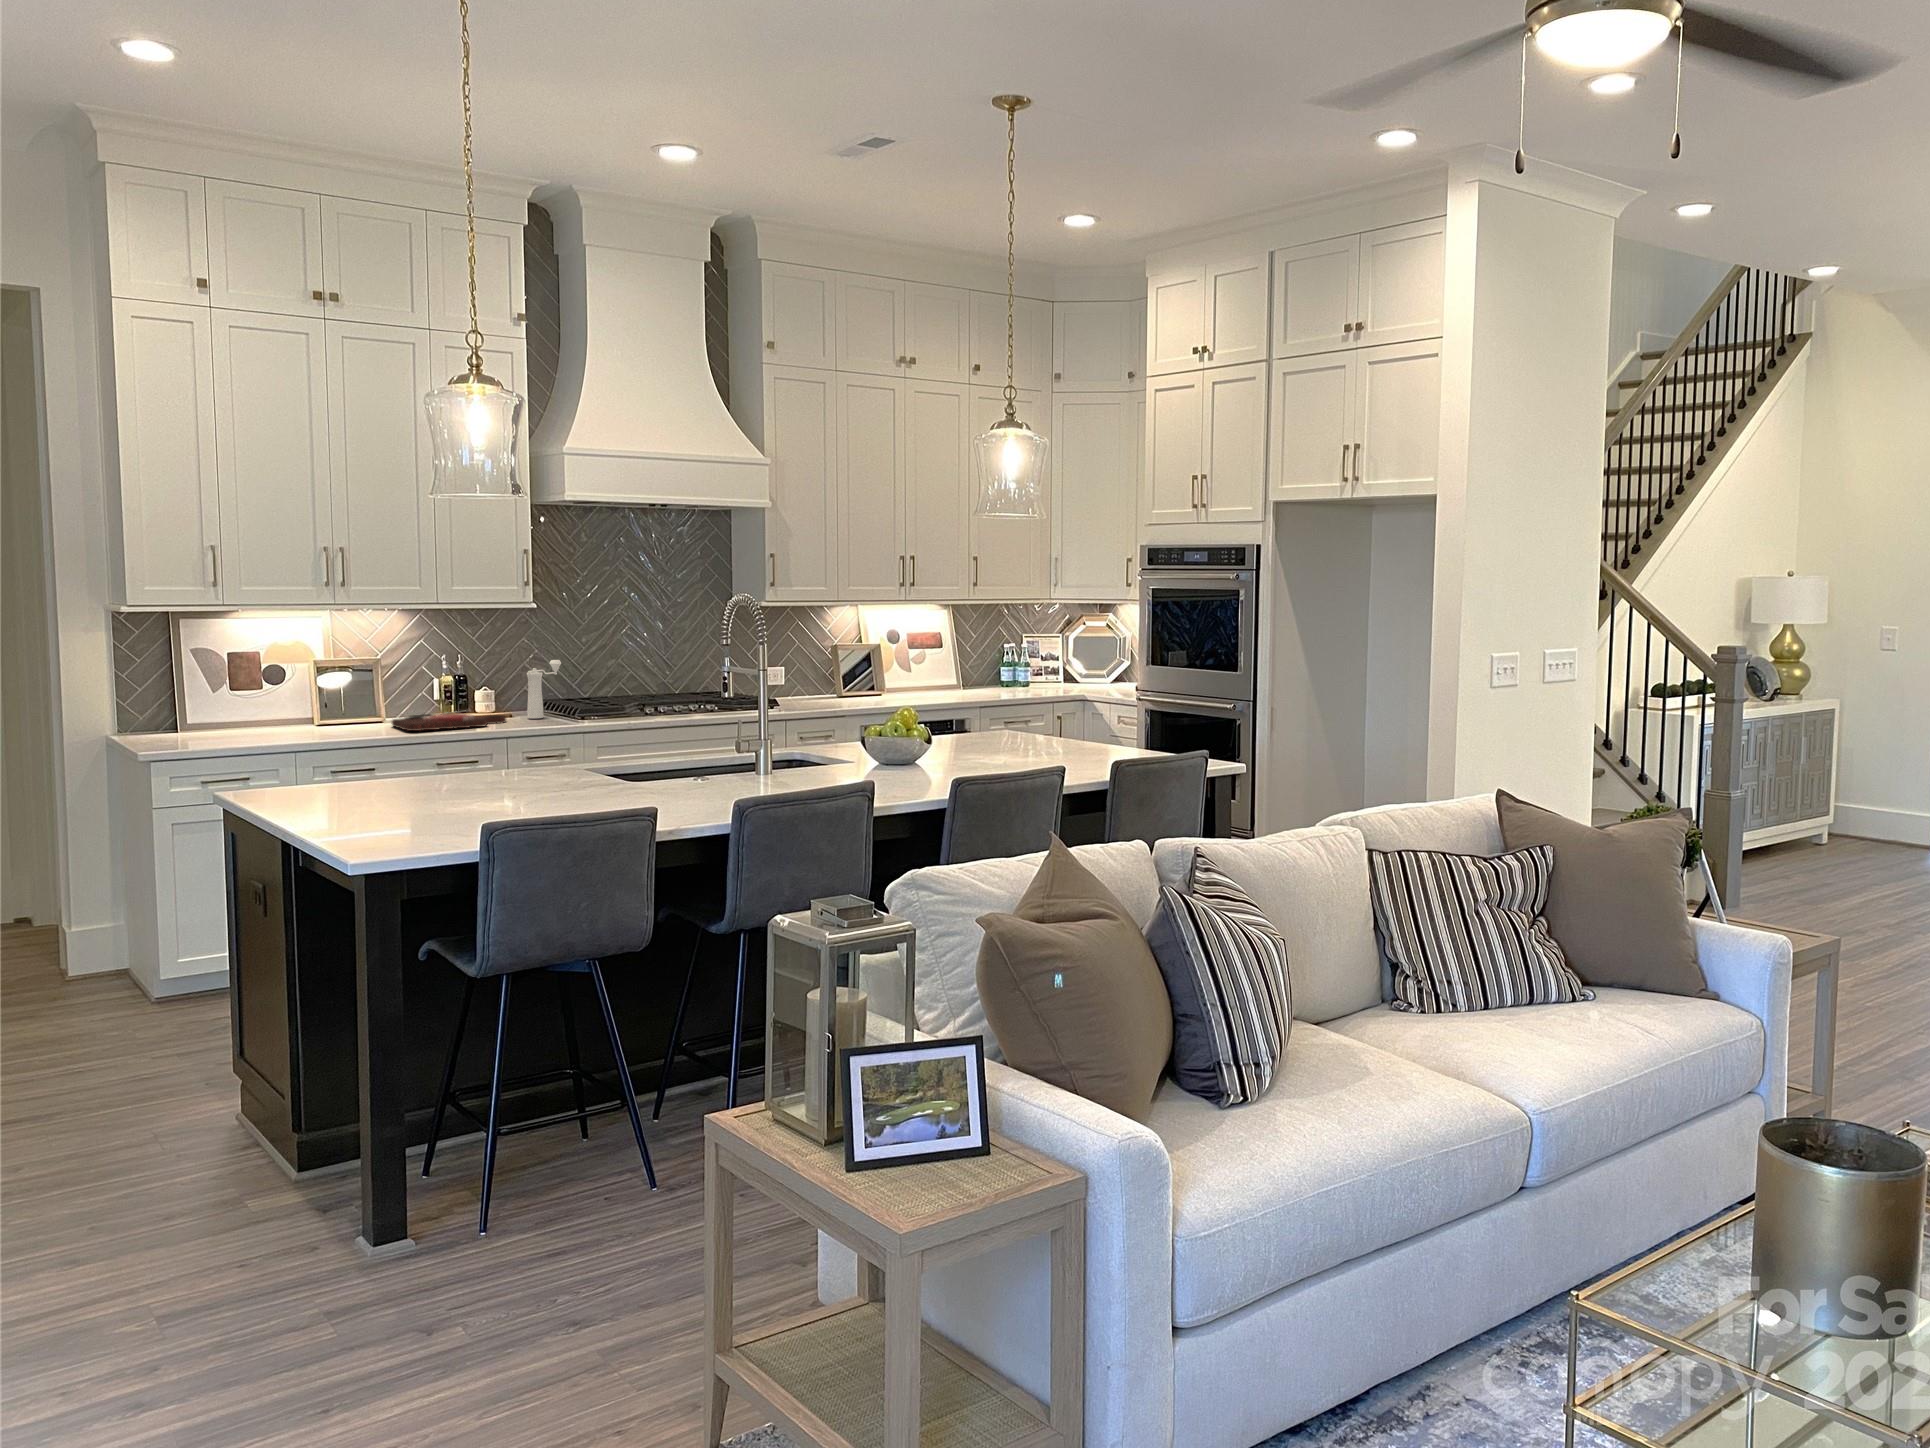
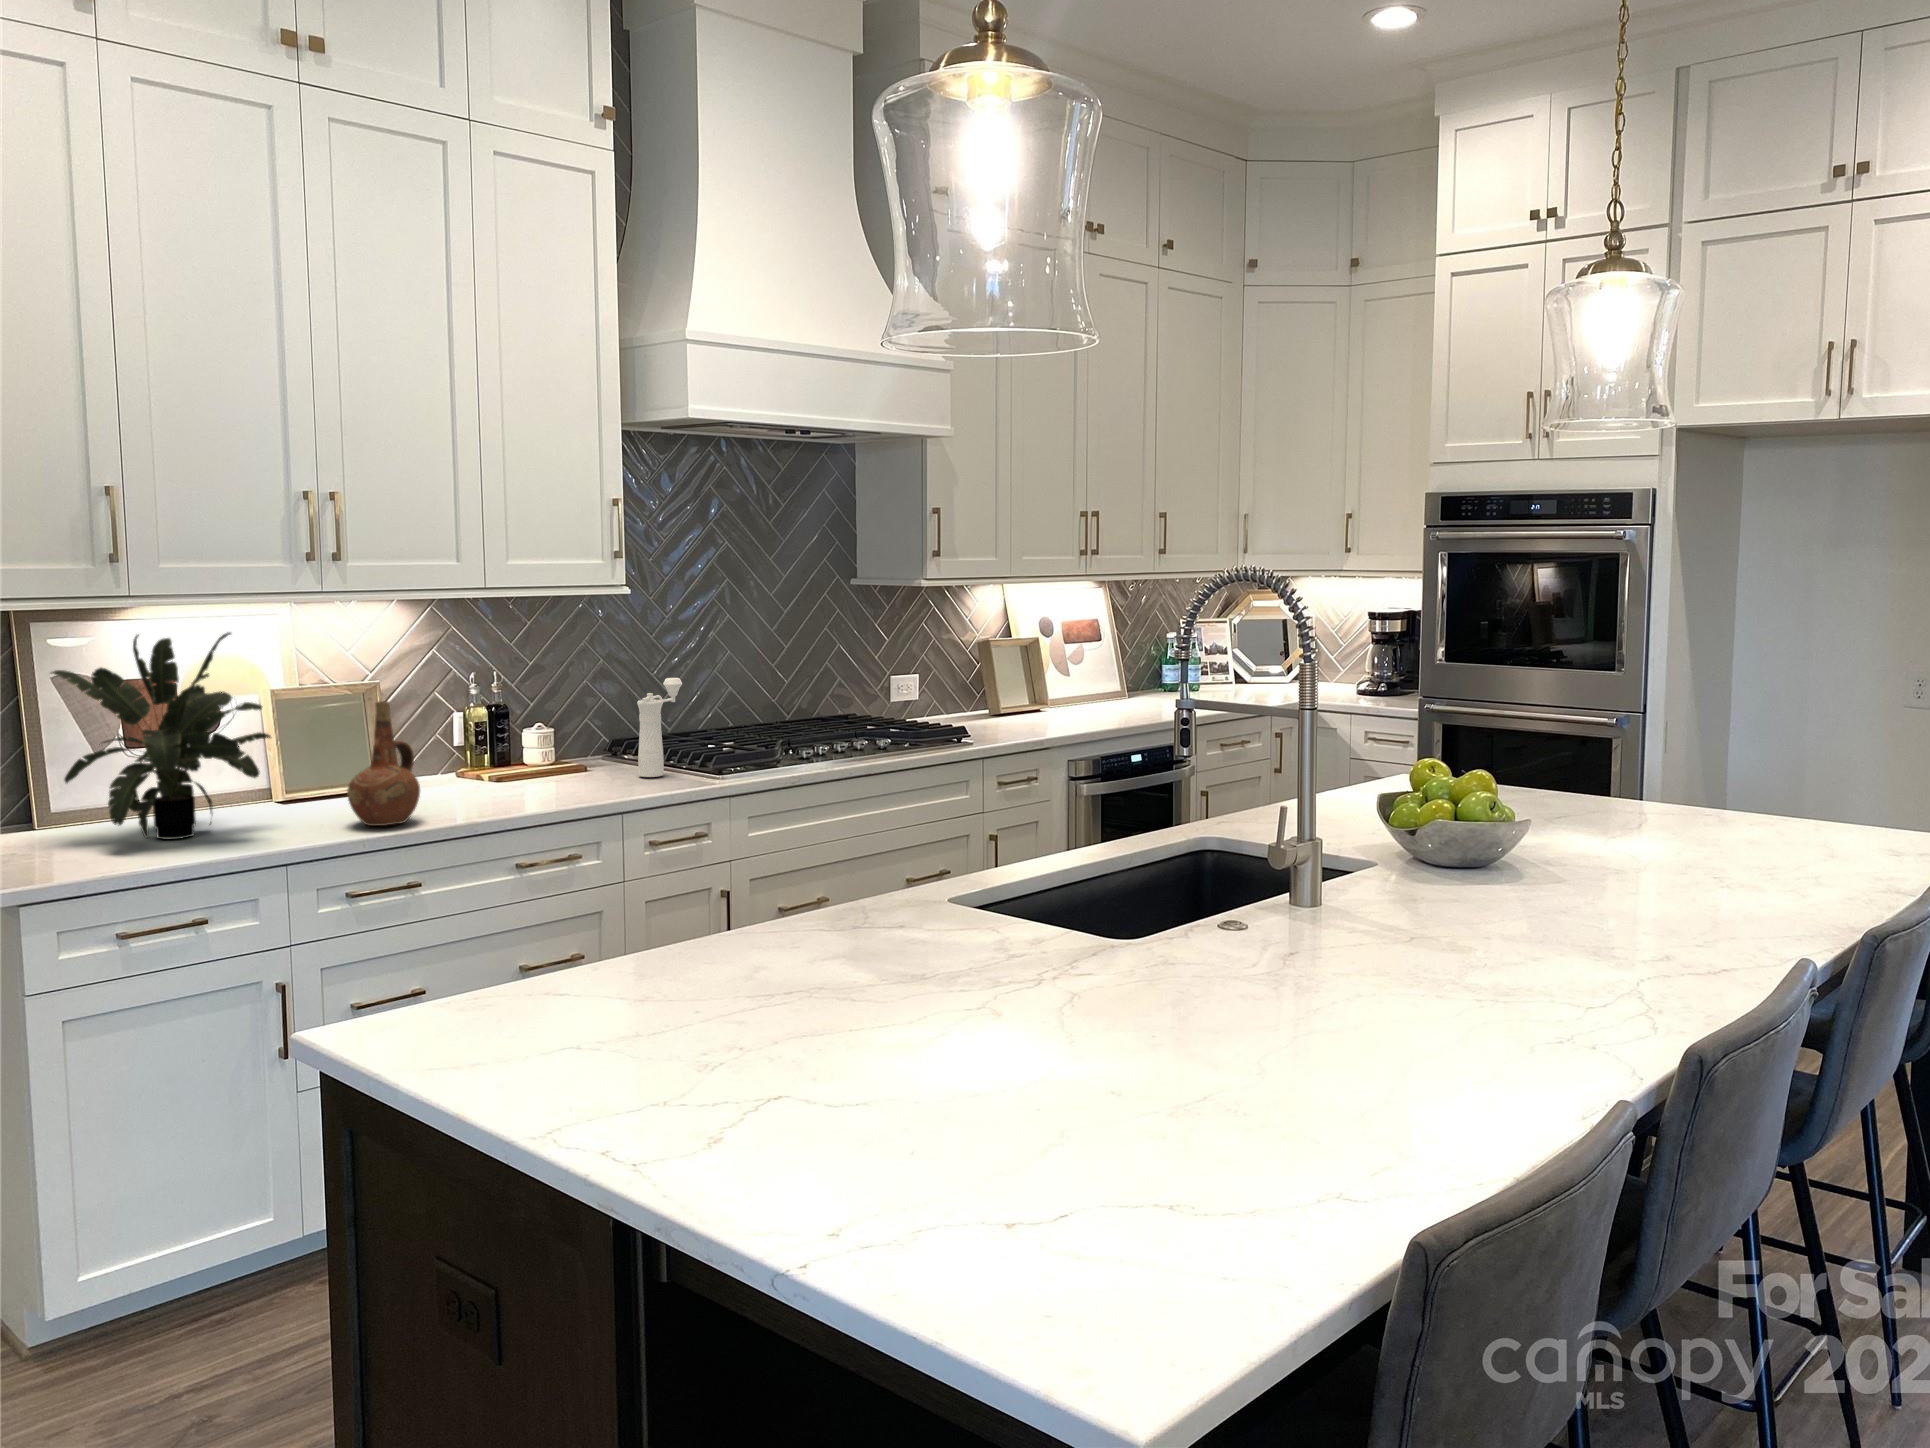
potted plant: none [177,625,295,737] -> present [52,632,271,840]
ceramic pitcher: none [333,666,374,735] -> present [347,701,420,826]
cutting board: present [391,710,506,731] -> none [428,769,614,812]

